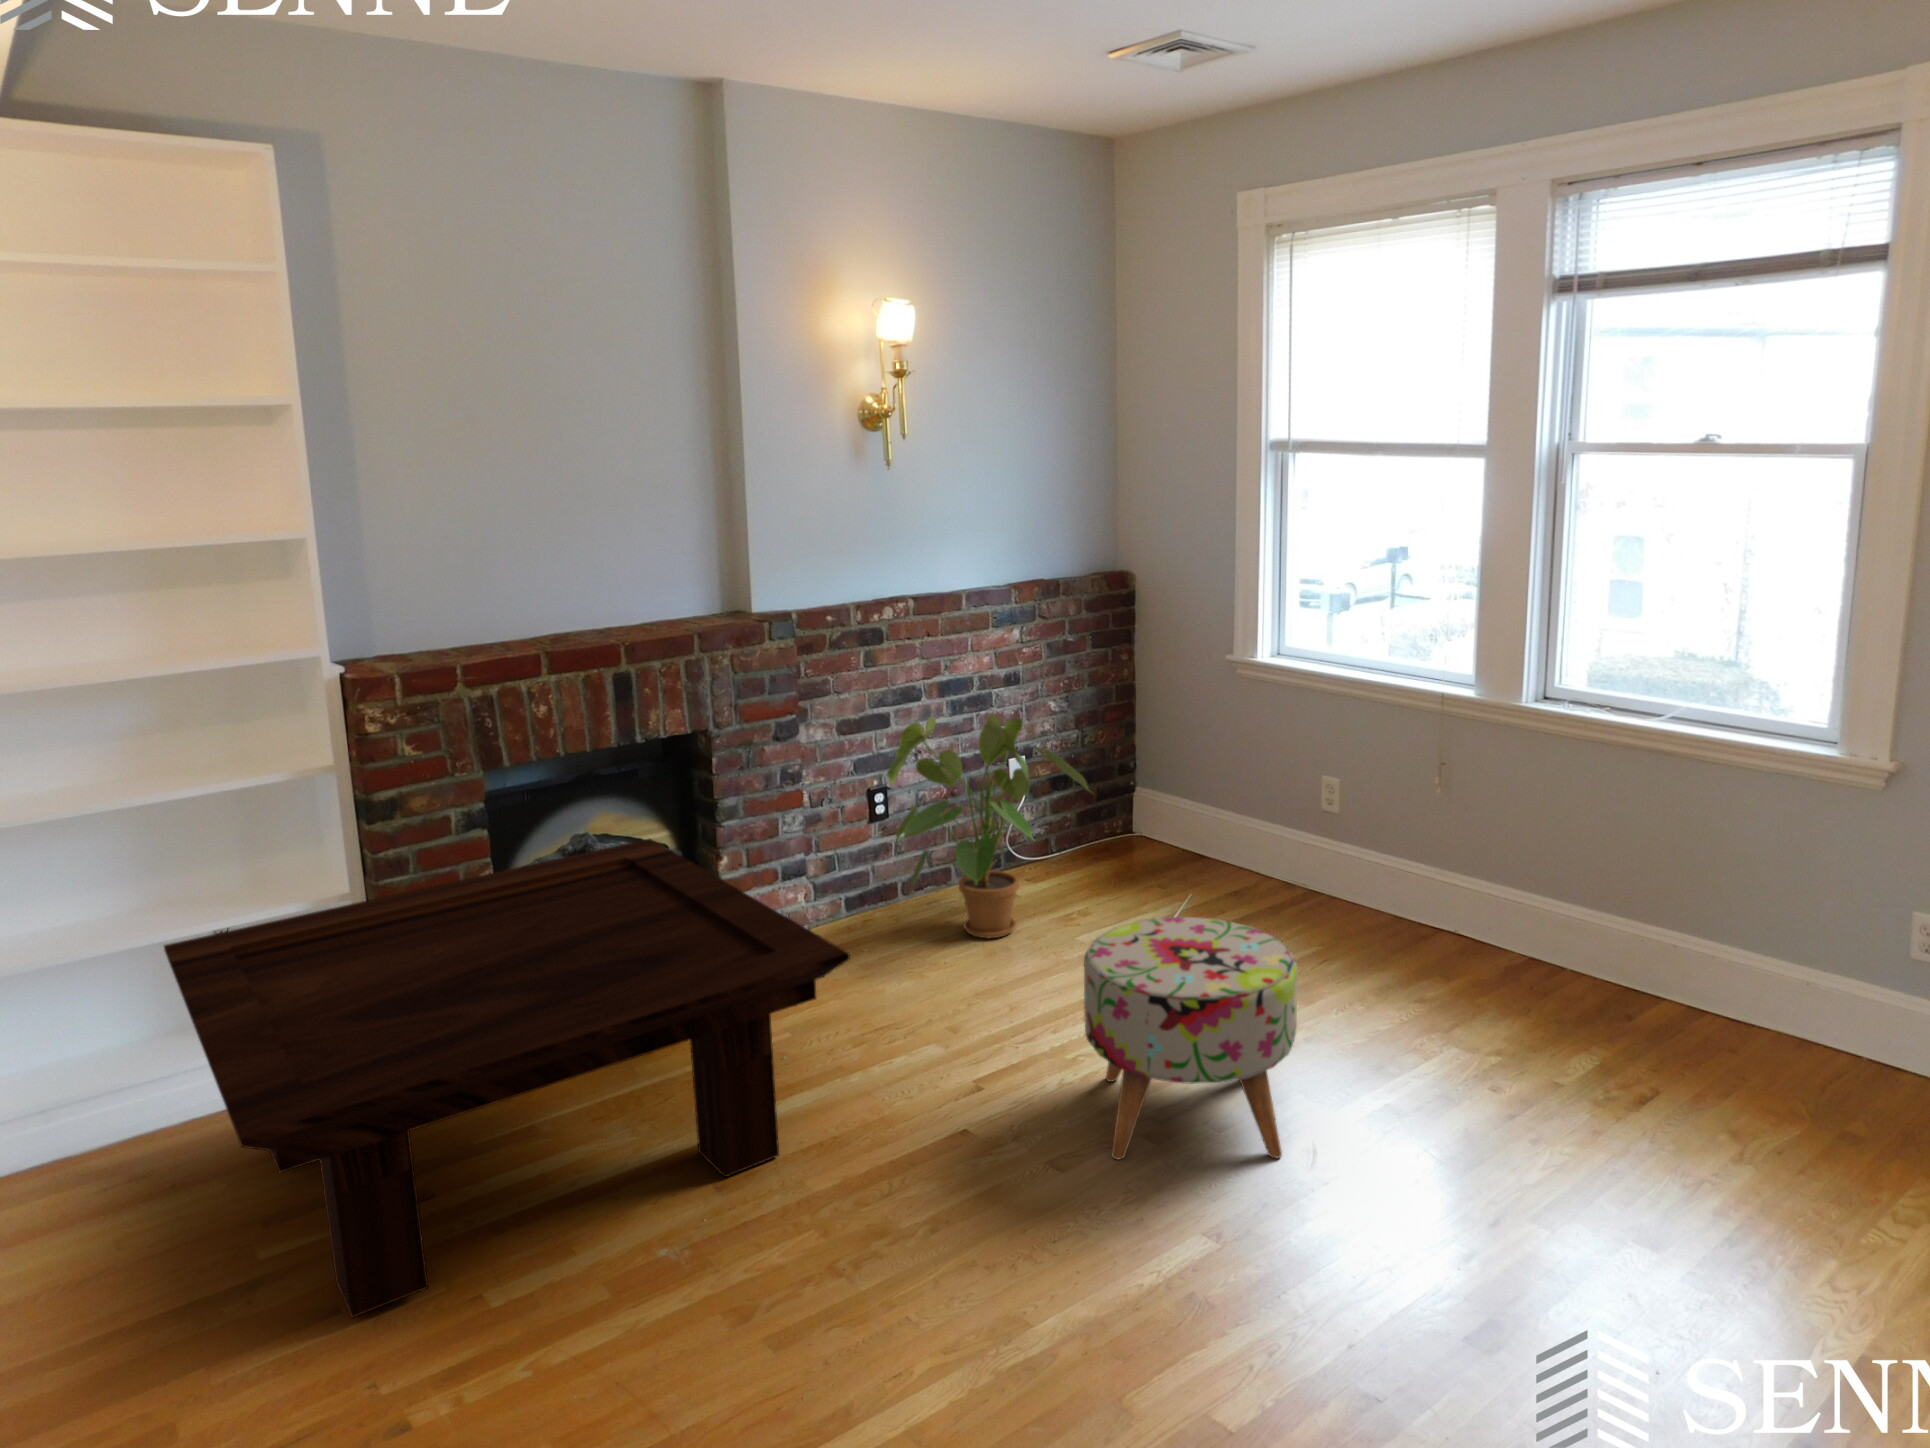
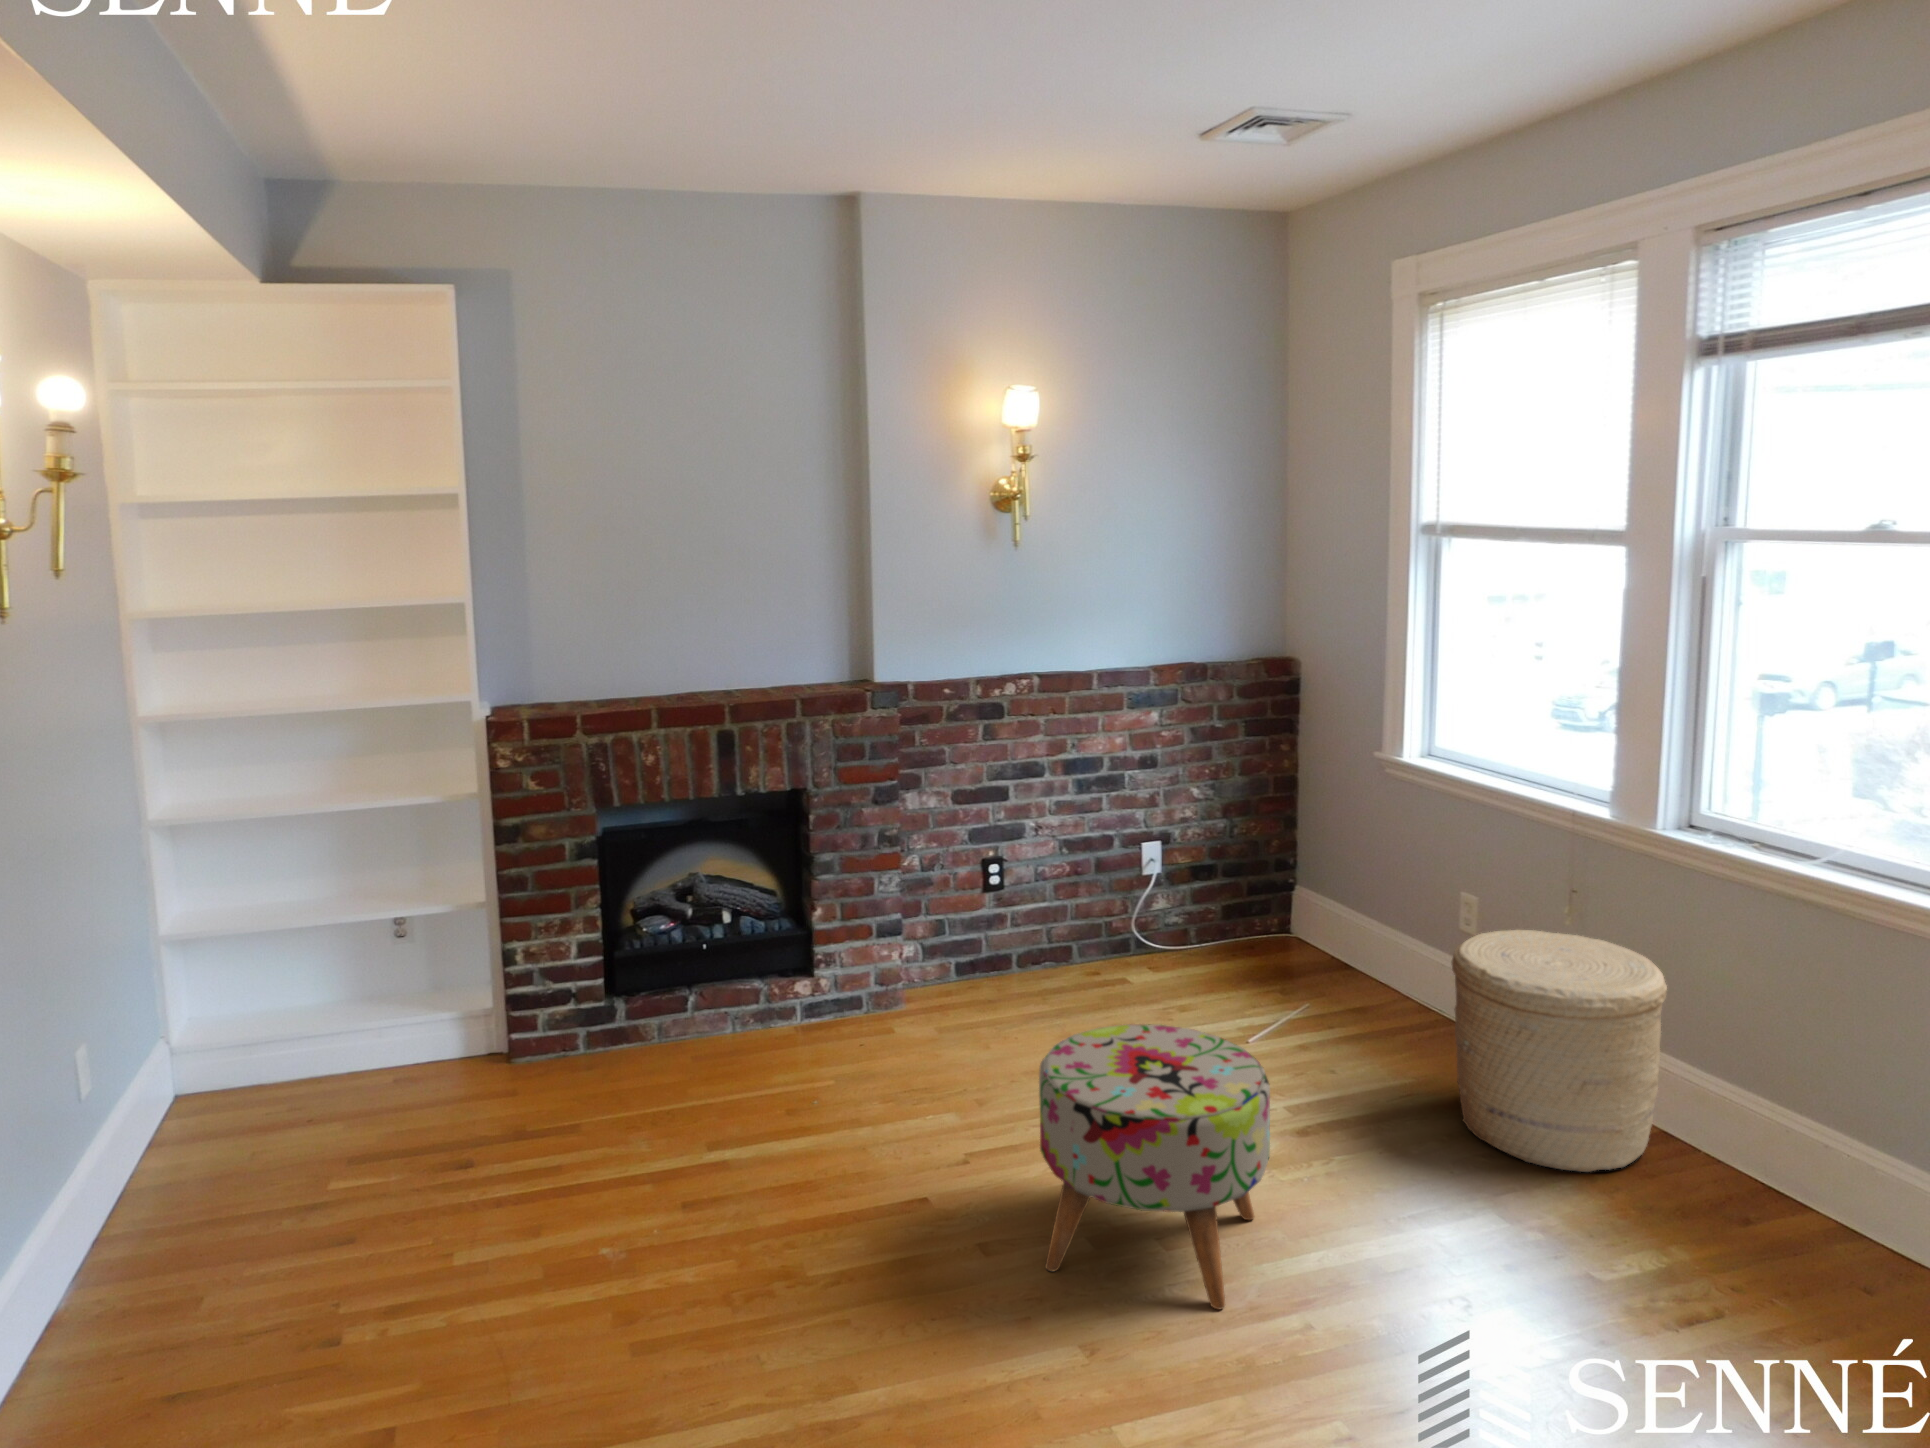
house plant: present [887,715,1088,938] -> none [979,793,1201,1024]
woven basket: none [1352,798,1524,993] -> present [1452,930,1667,1172]
coffee table: present [164,839,850,1318] -> none [245,883,804,1256]

